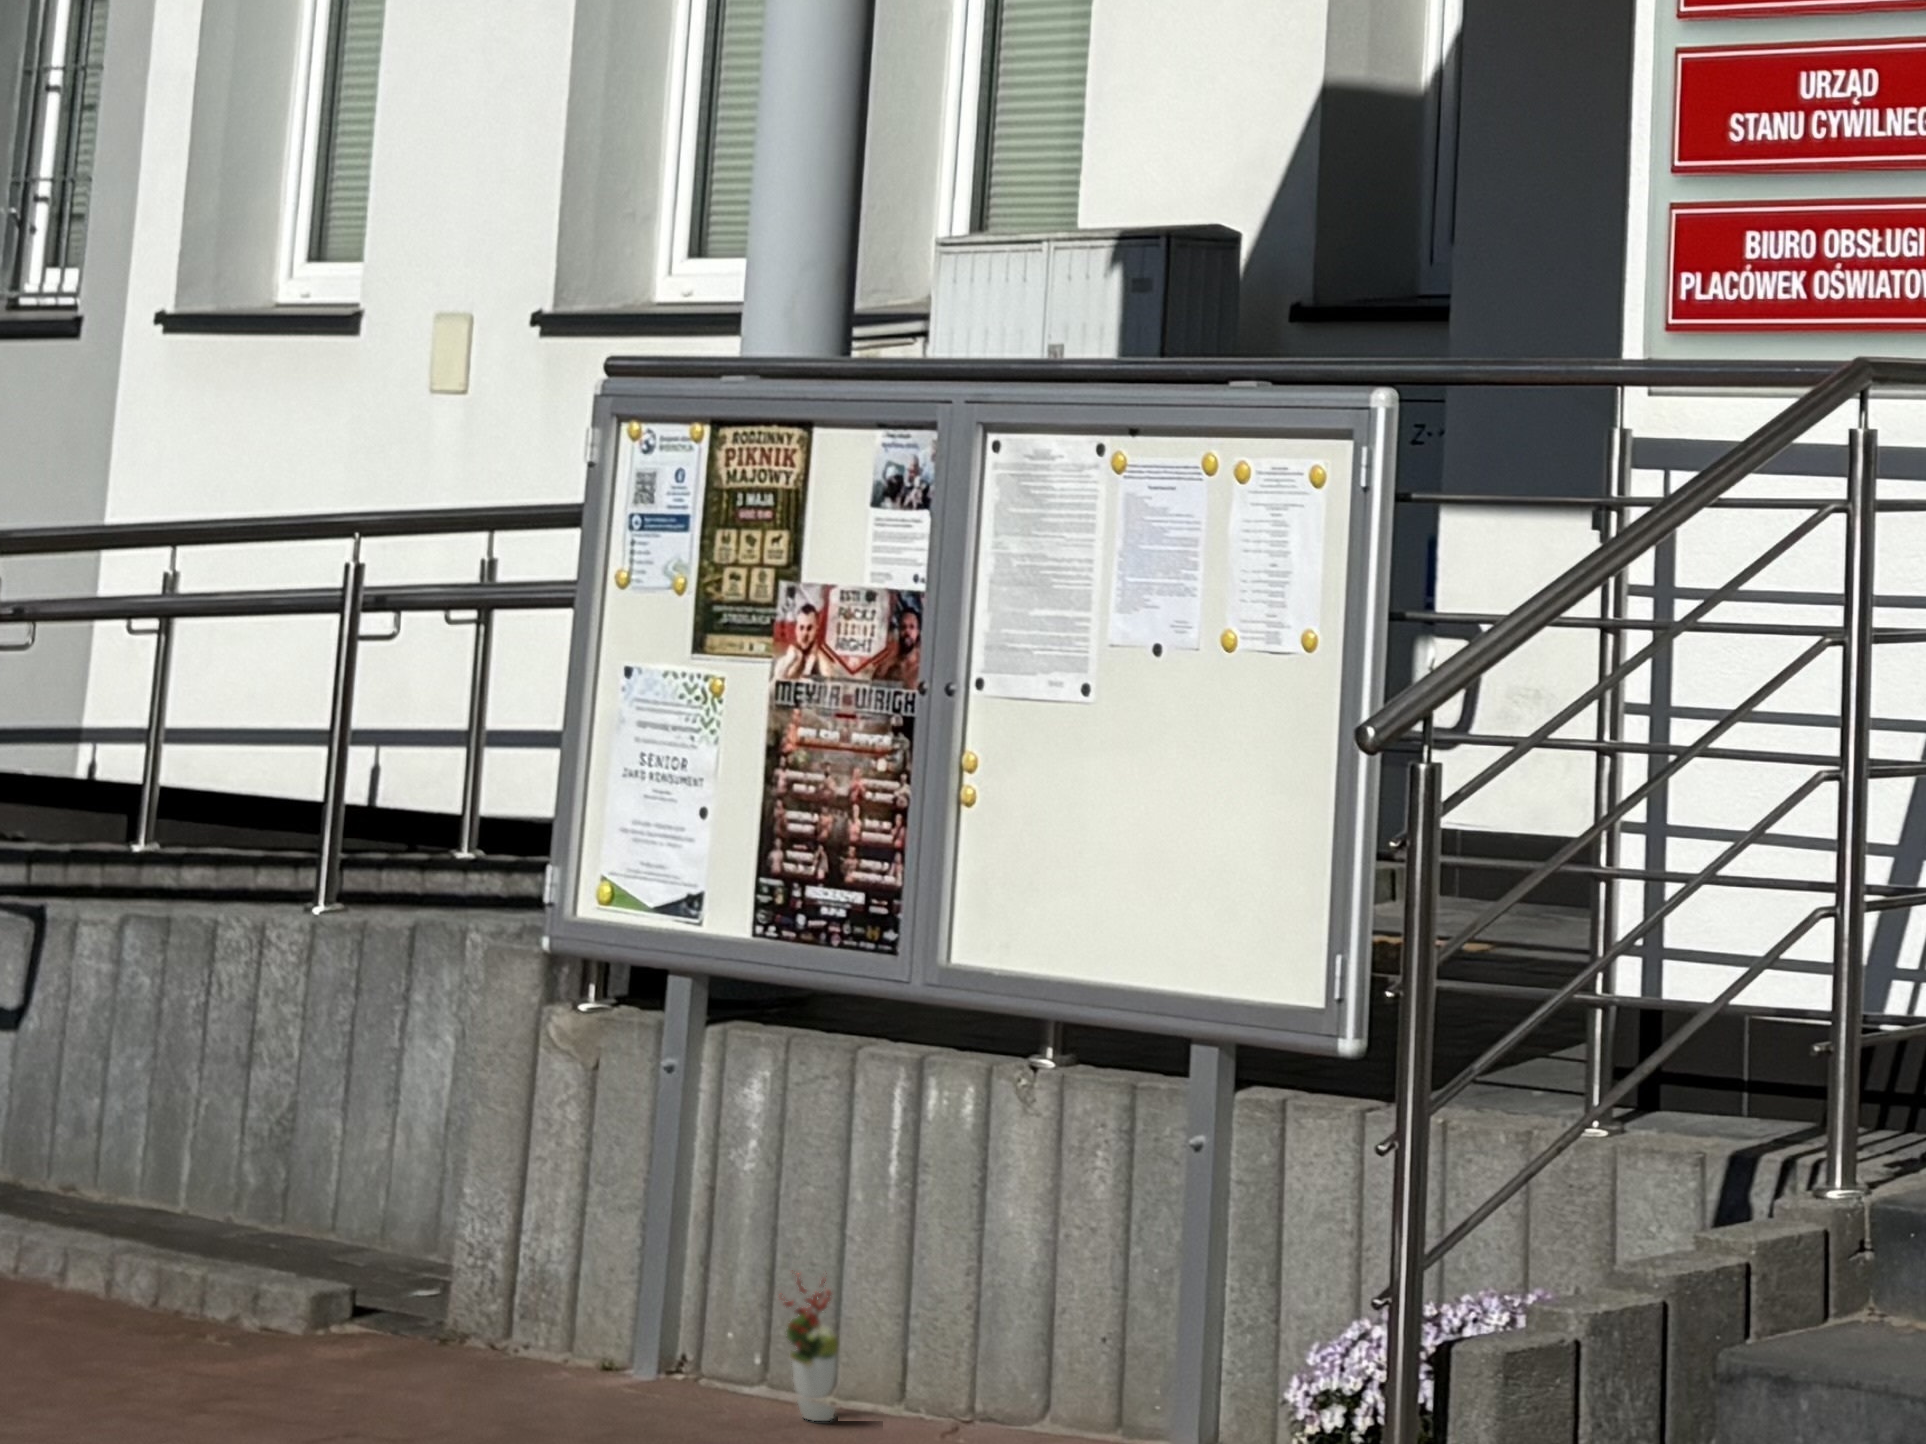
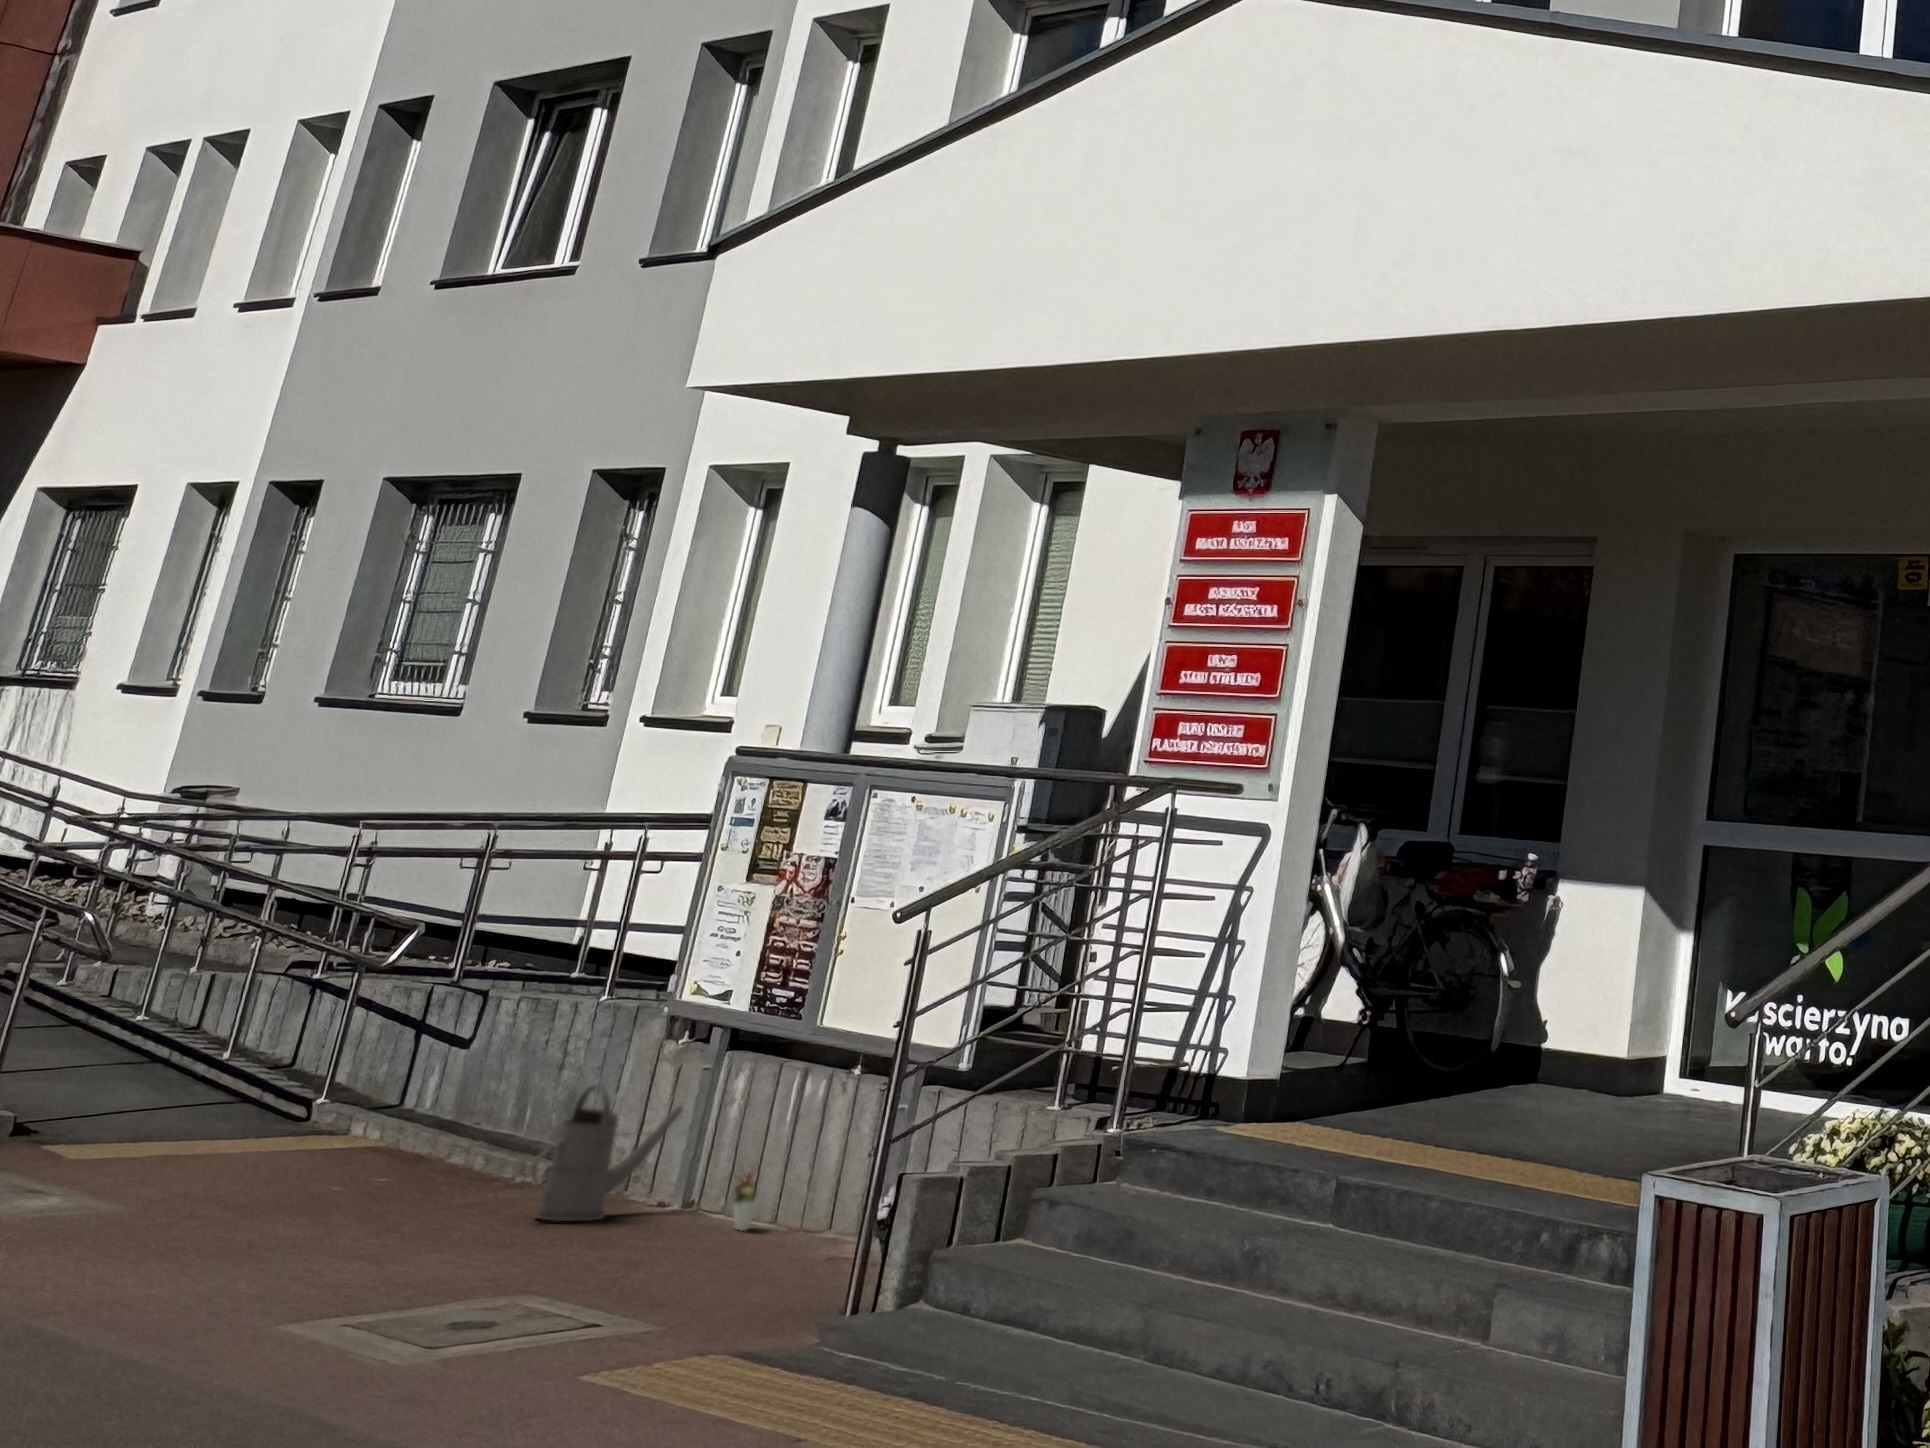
watering can: none [331,1121,618,1427] -> present [531,1086,683,1221]

